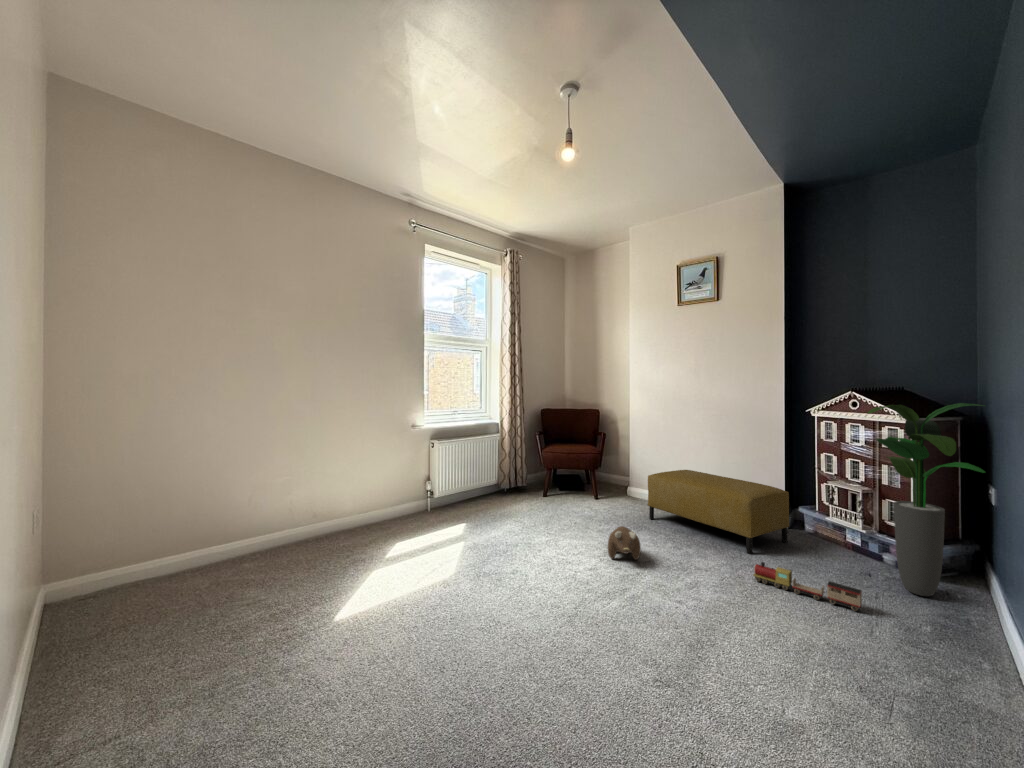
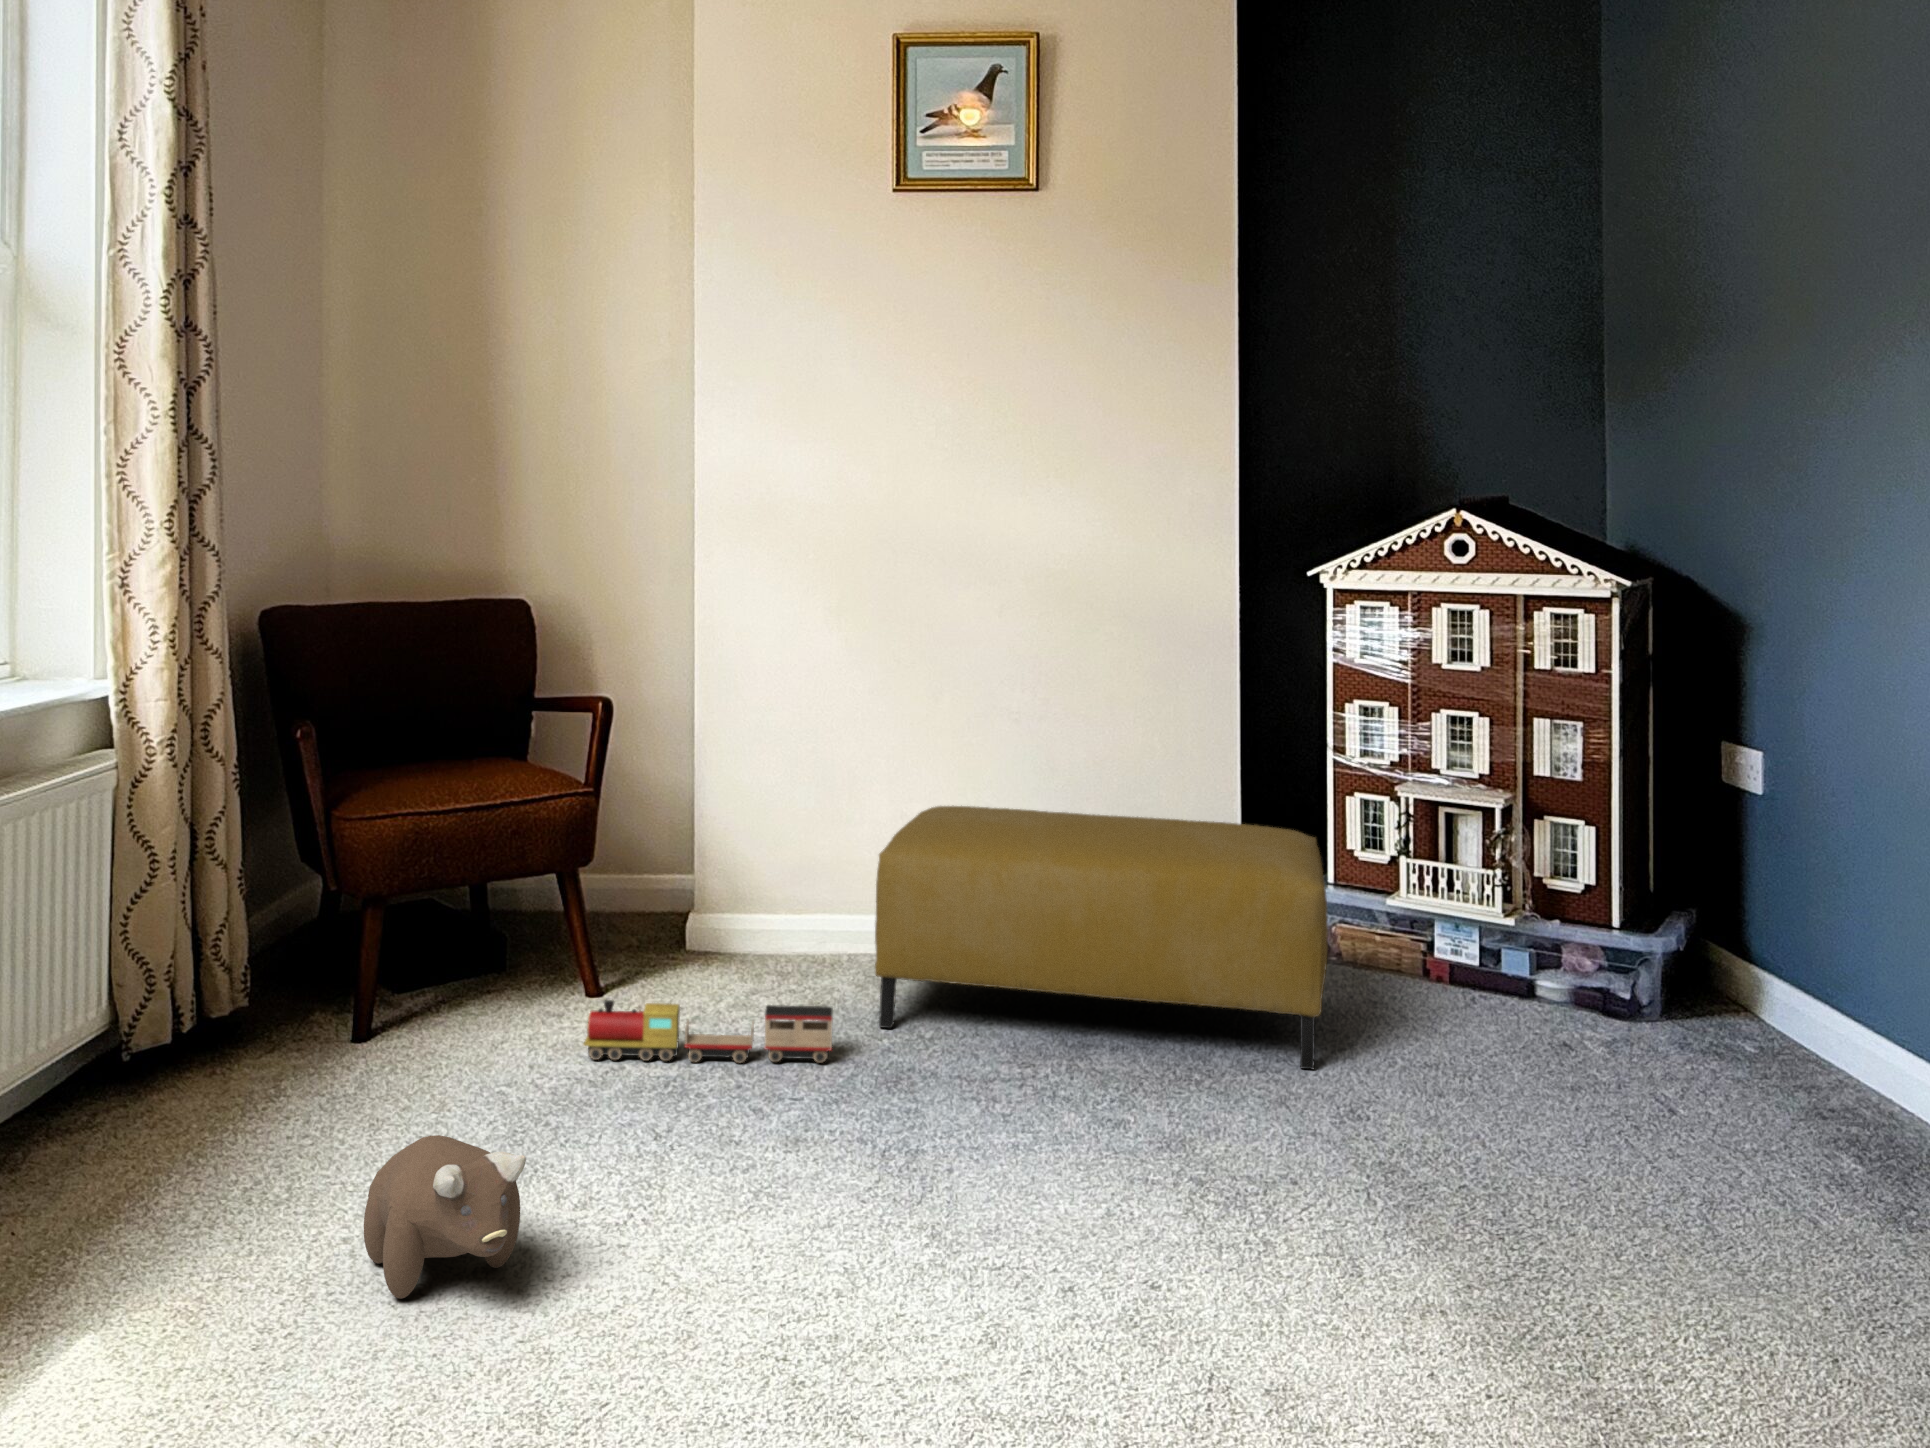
potted plant: present [868,403,985,596] -> none [1603,550,1862,1067]
plush toy: present [608,526,641,560] -> present [364,1135,526,1298]
toy train: present [753,562,862,611] -> present [584,1000,833,1063]

